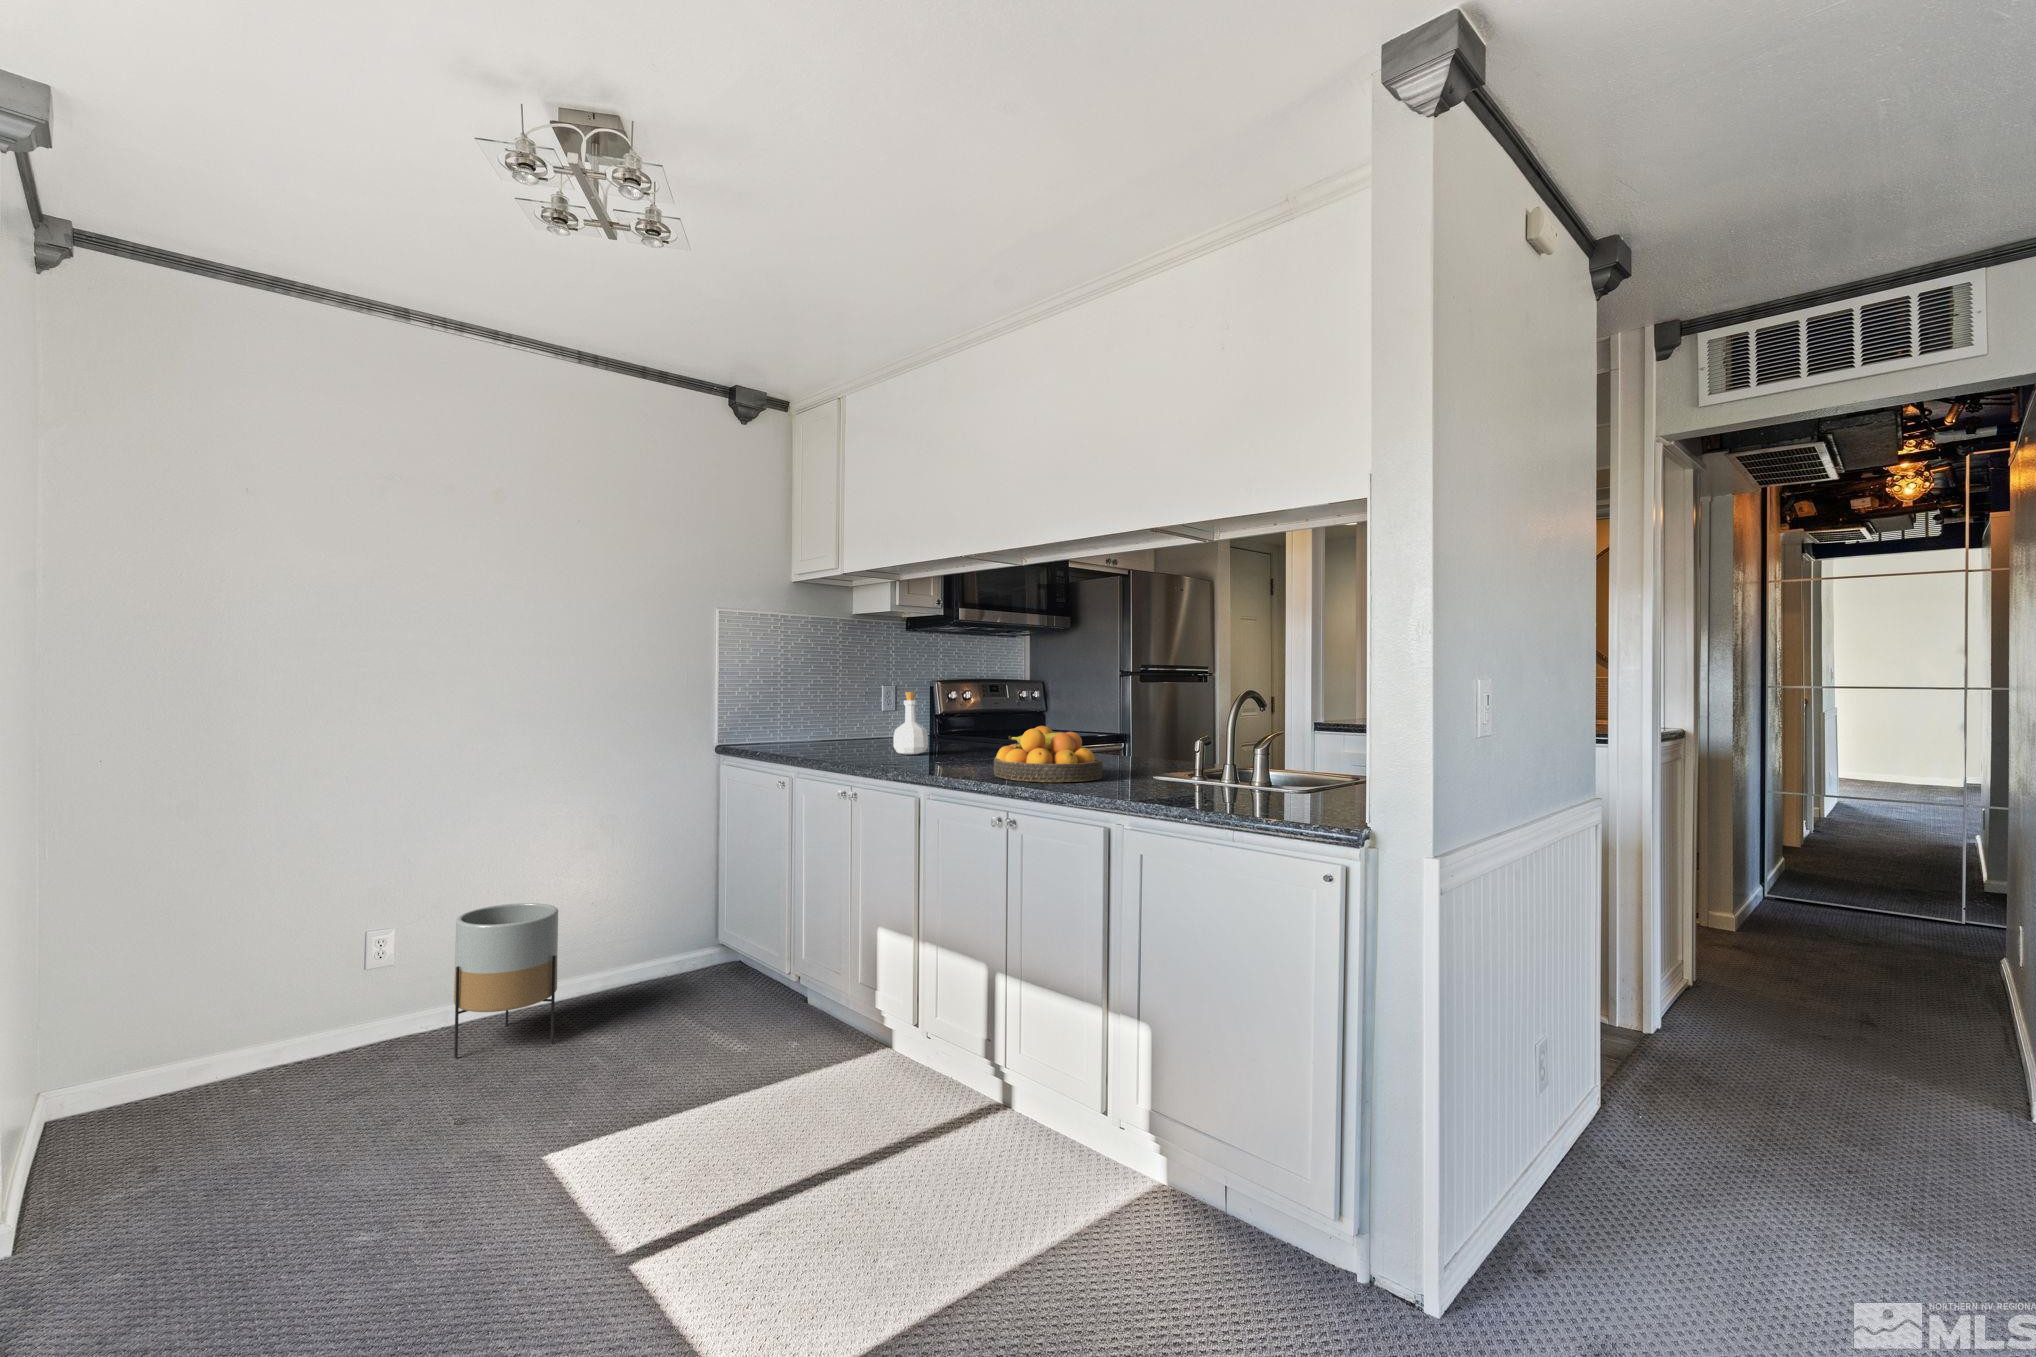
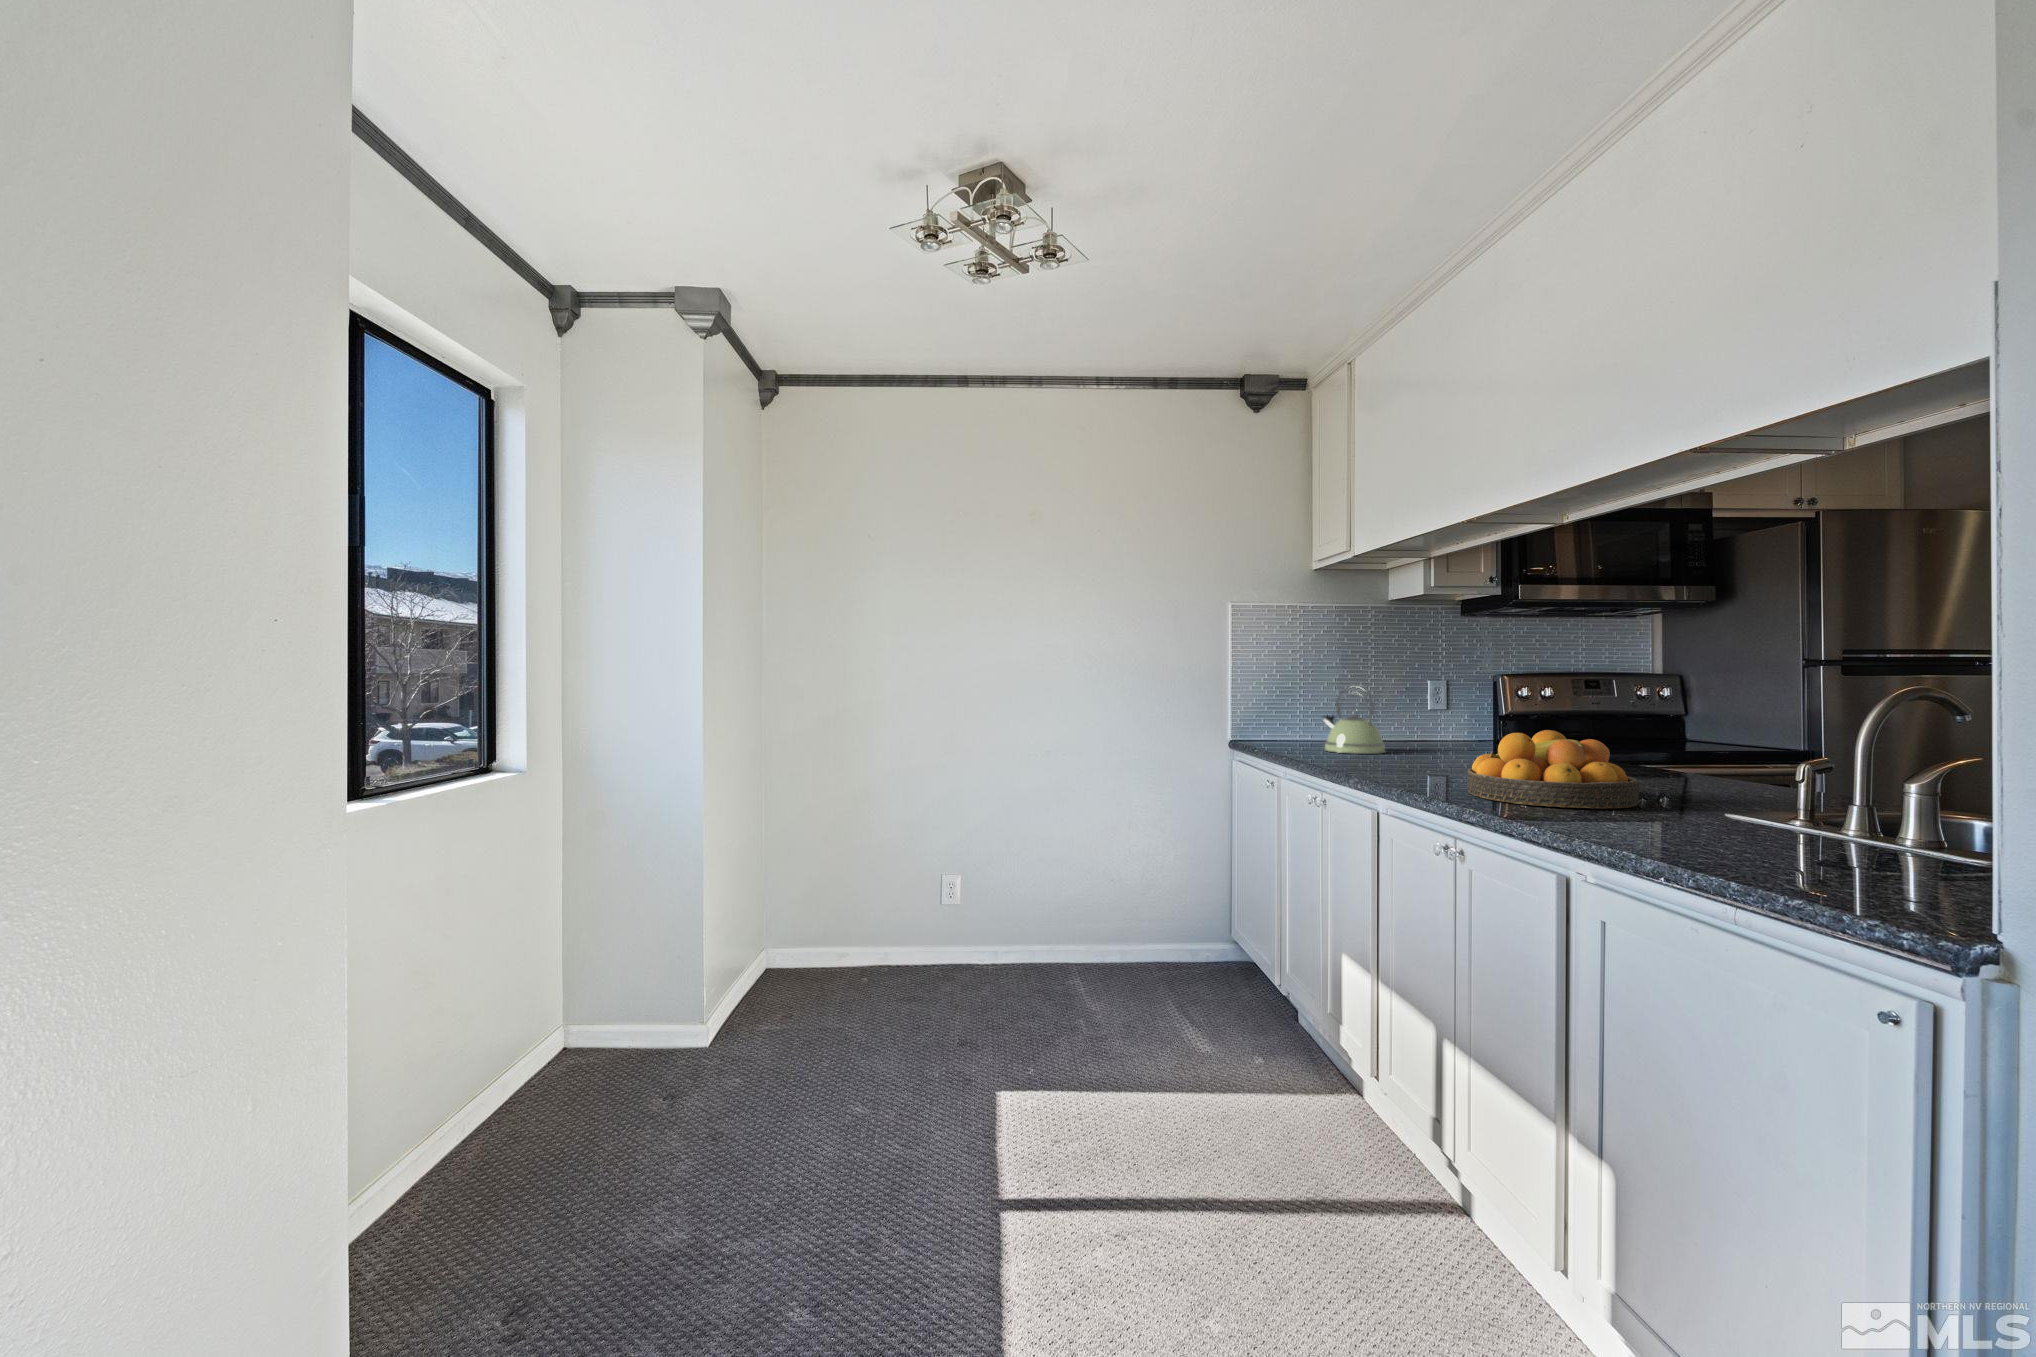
kettle: none [811,691,869,752] -> present [1323,686,1385,754]
bottle: present [893,692,928,754] -> none [1404,687,1447,760]
planter: present [454,903,558,1058] -> none [997,867,1075,994]

